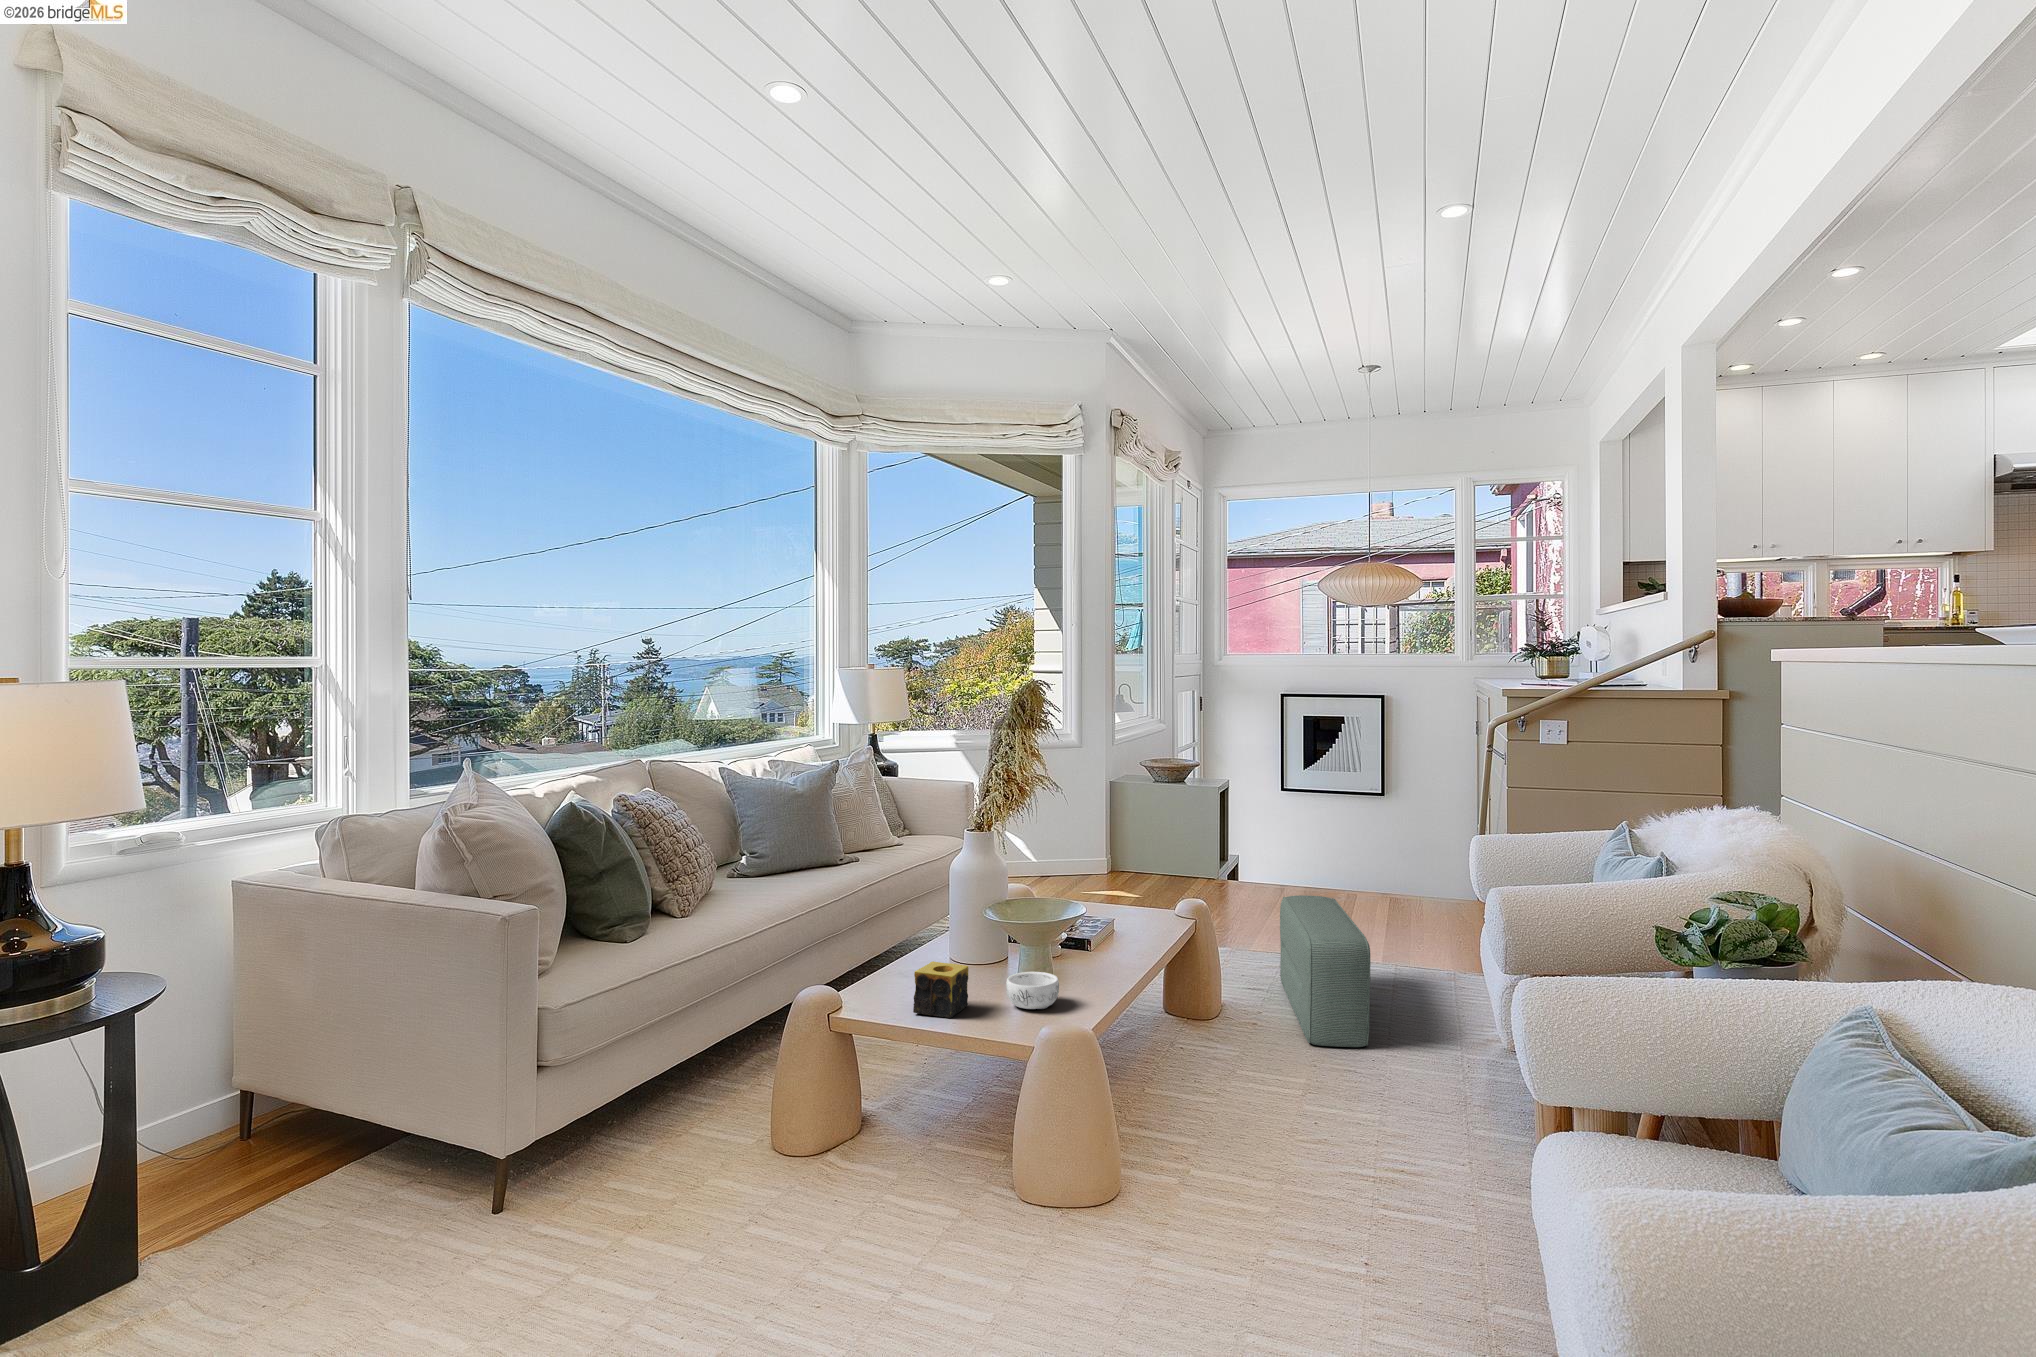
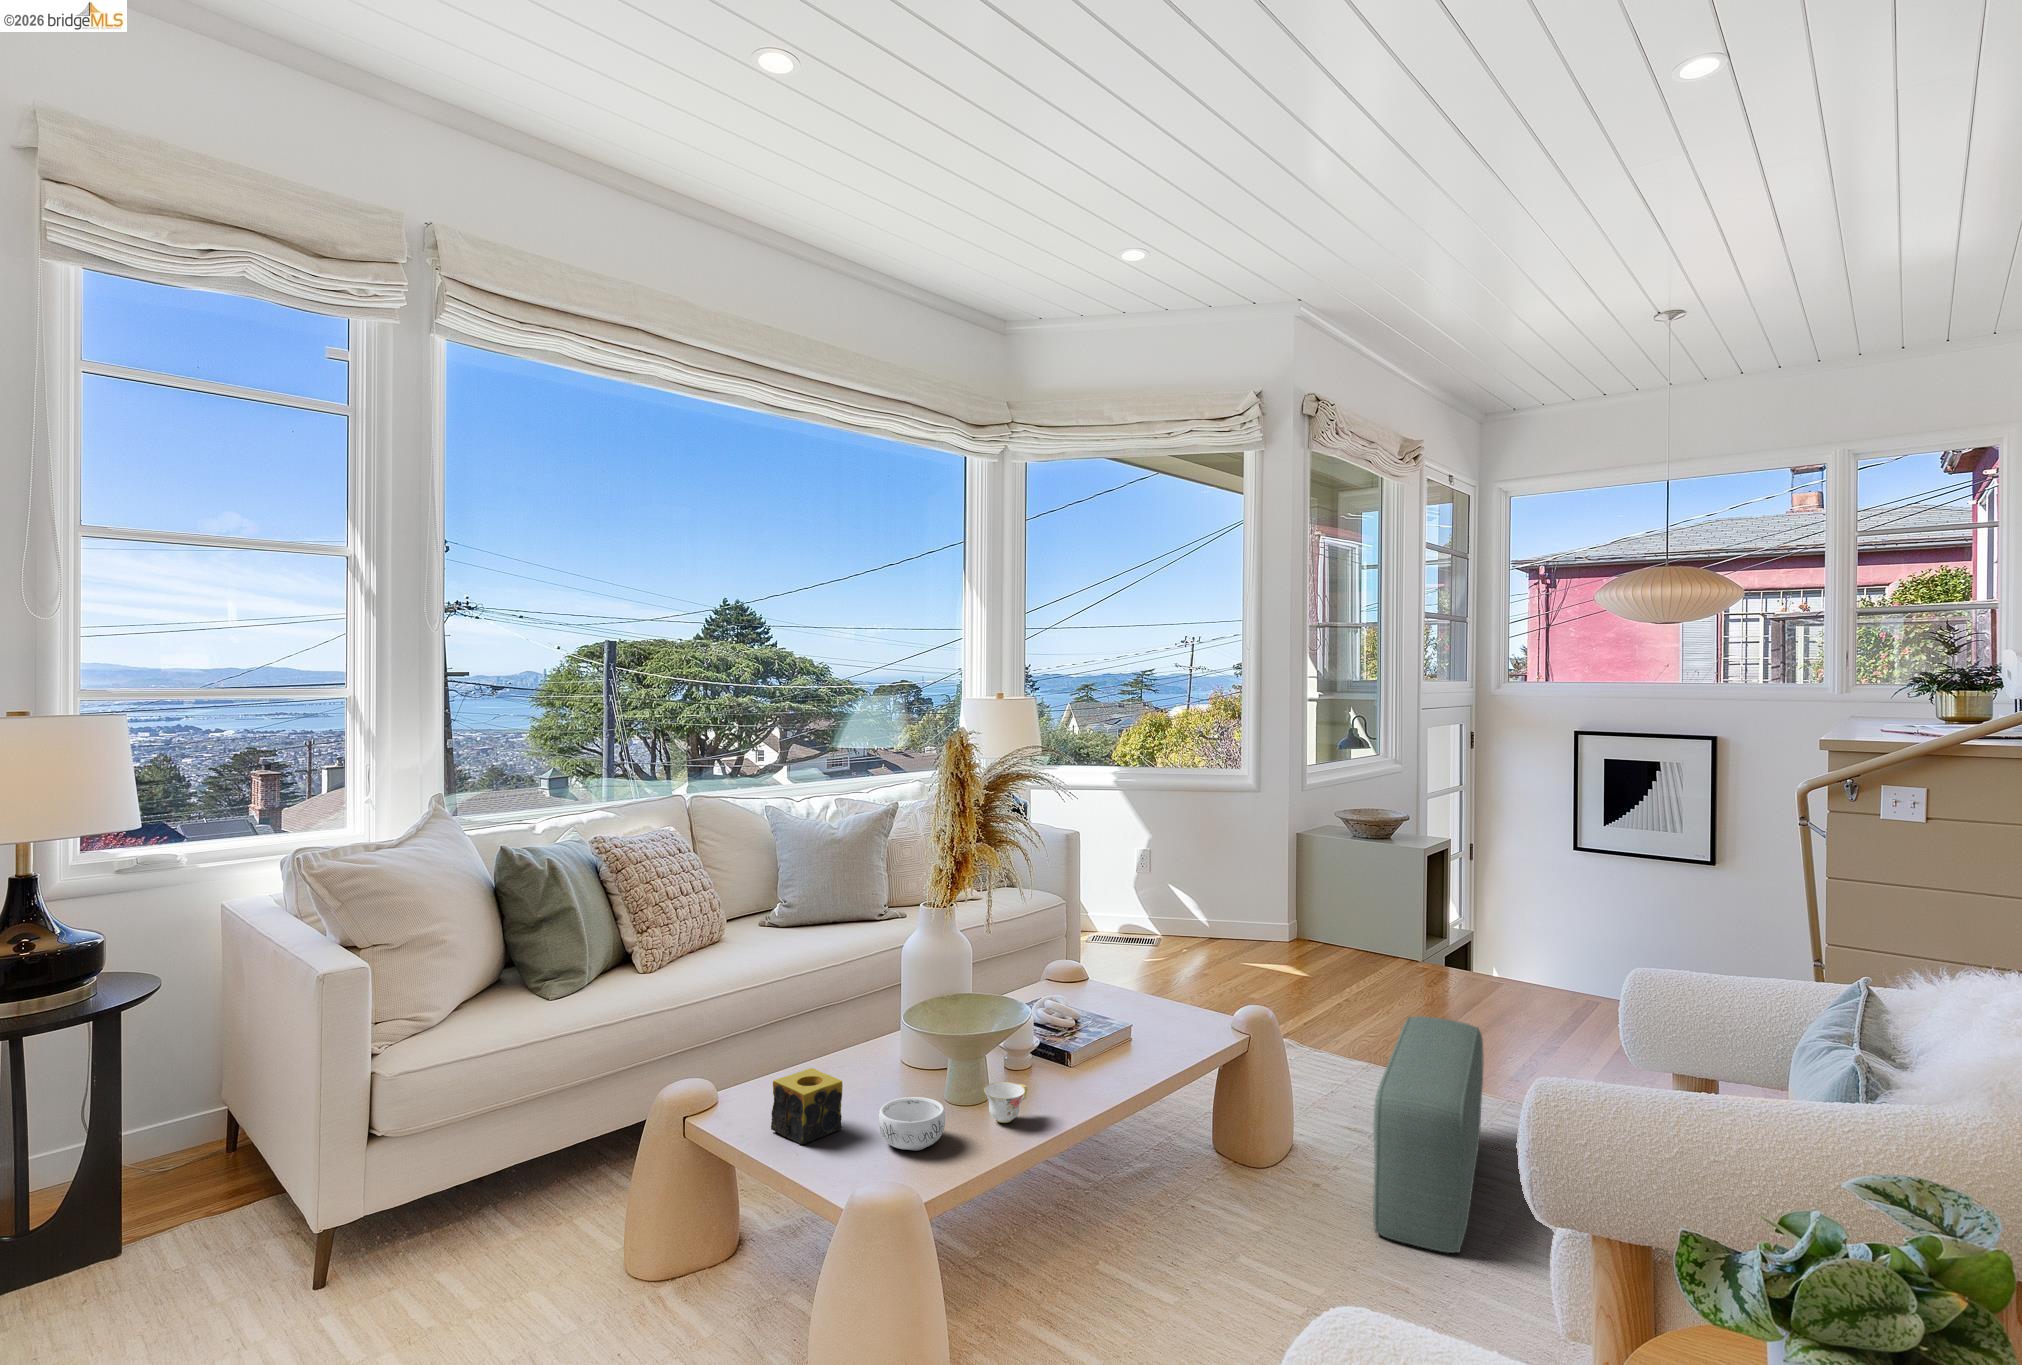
teacup: none [1067,956,1100,986] -> present [984,1082,1028,1123]

